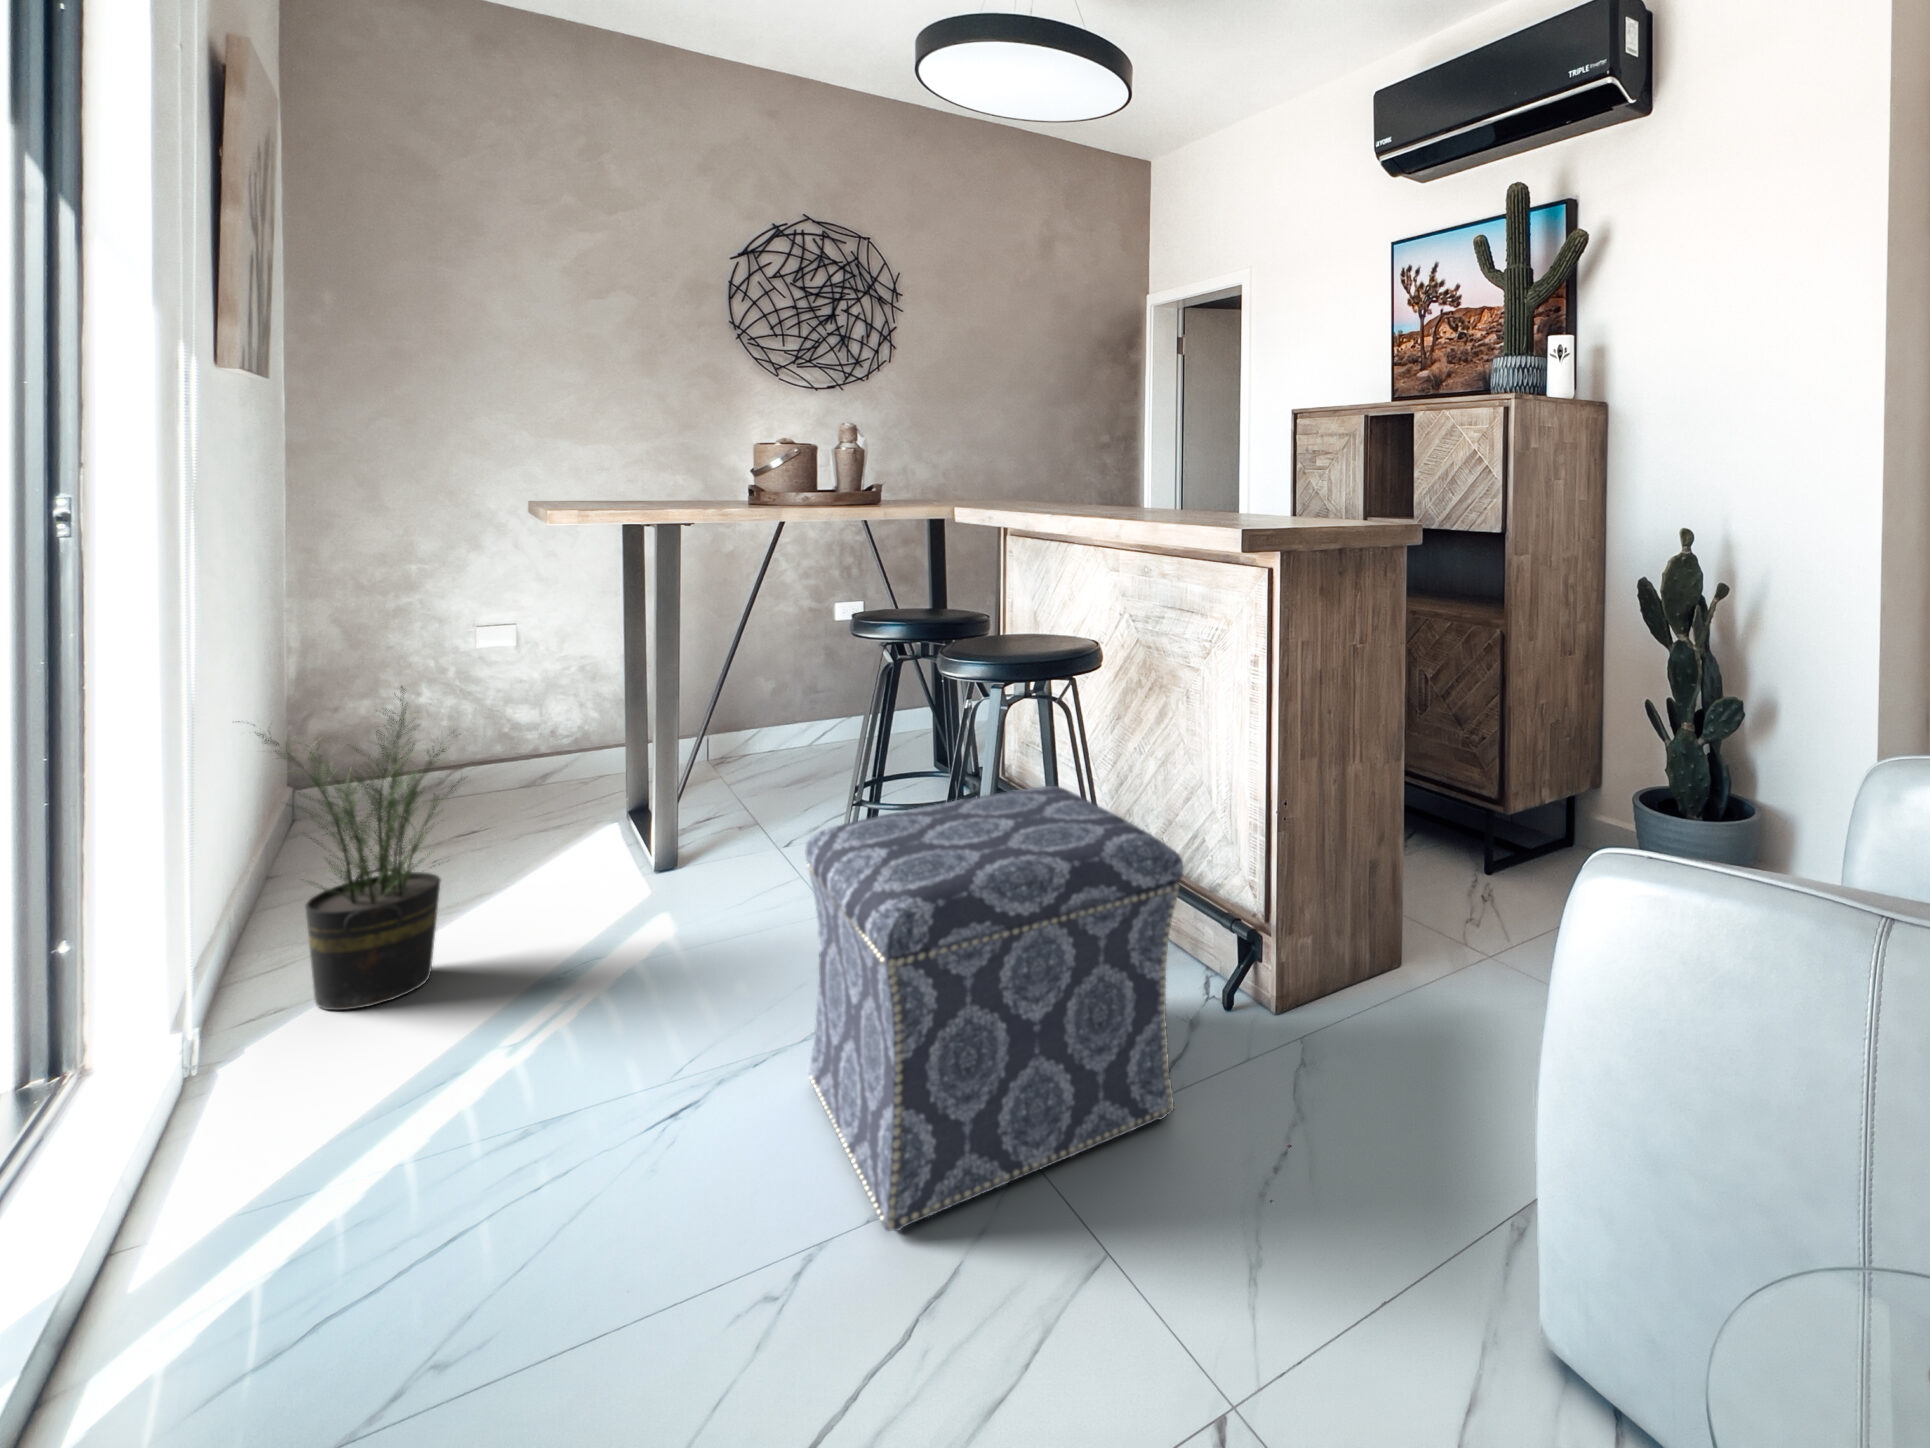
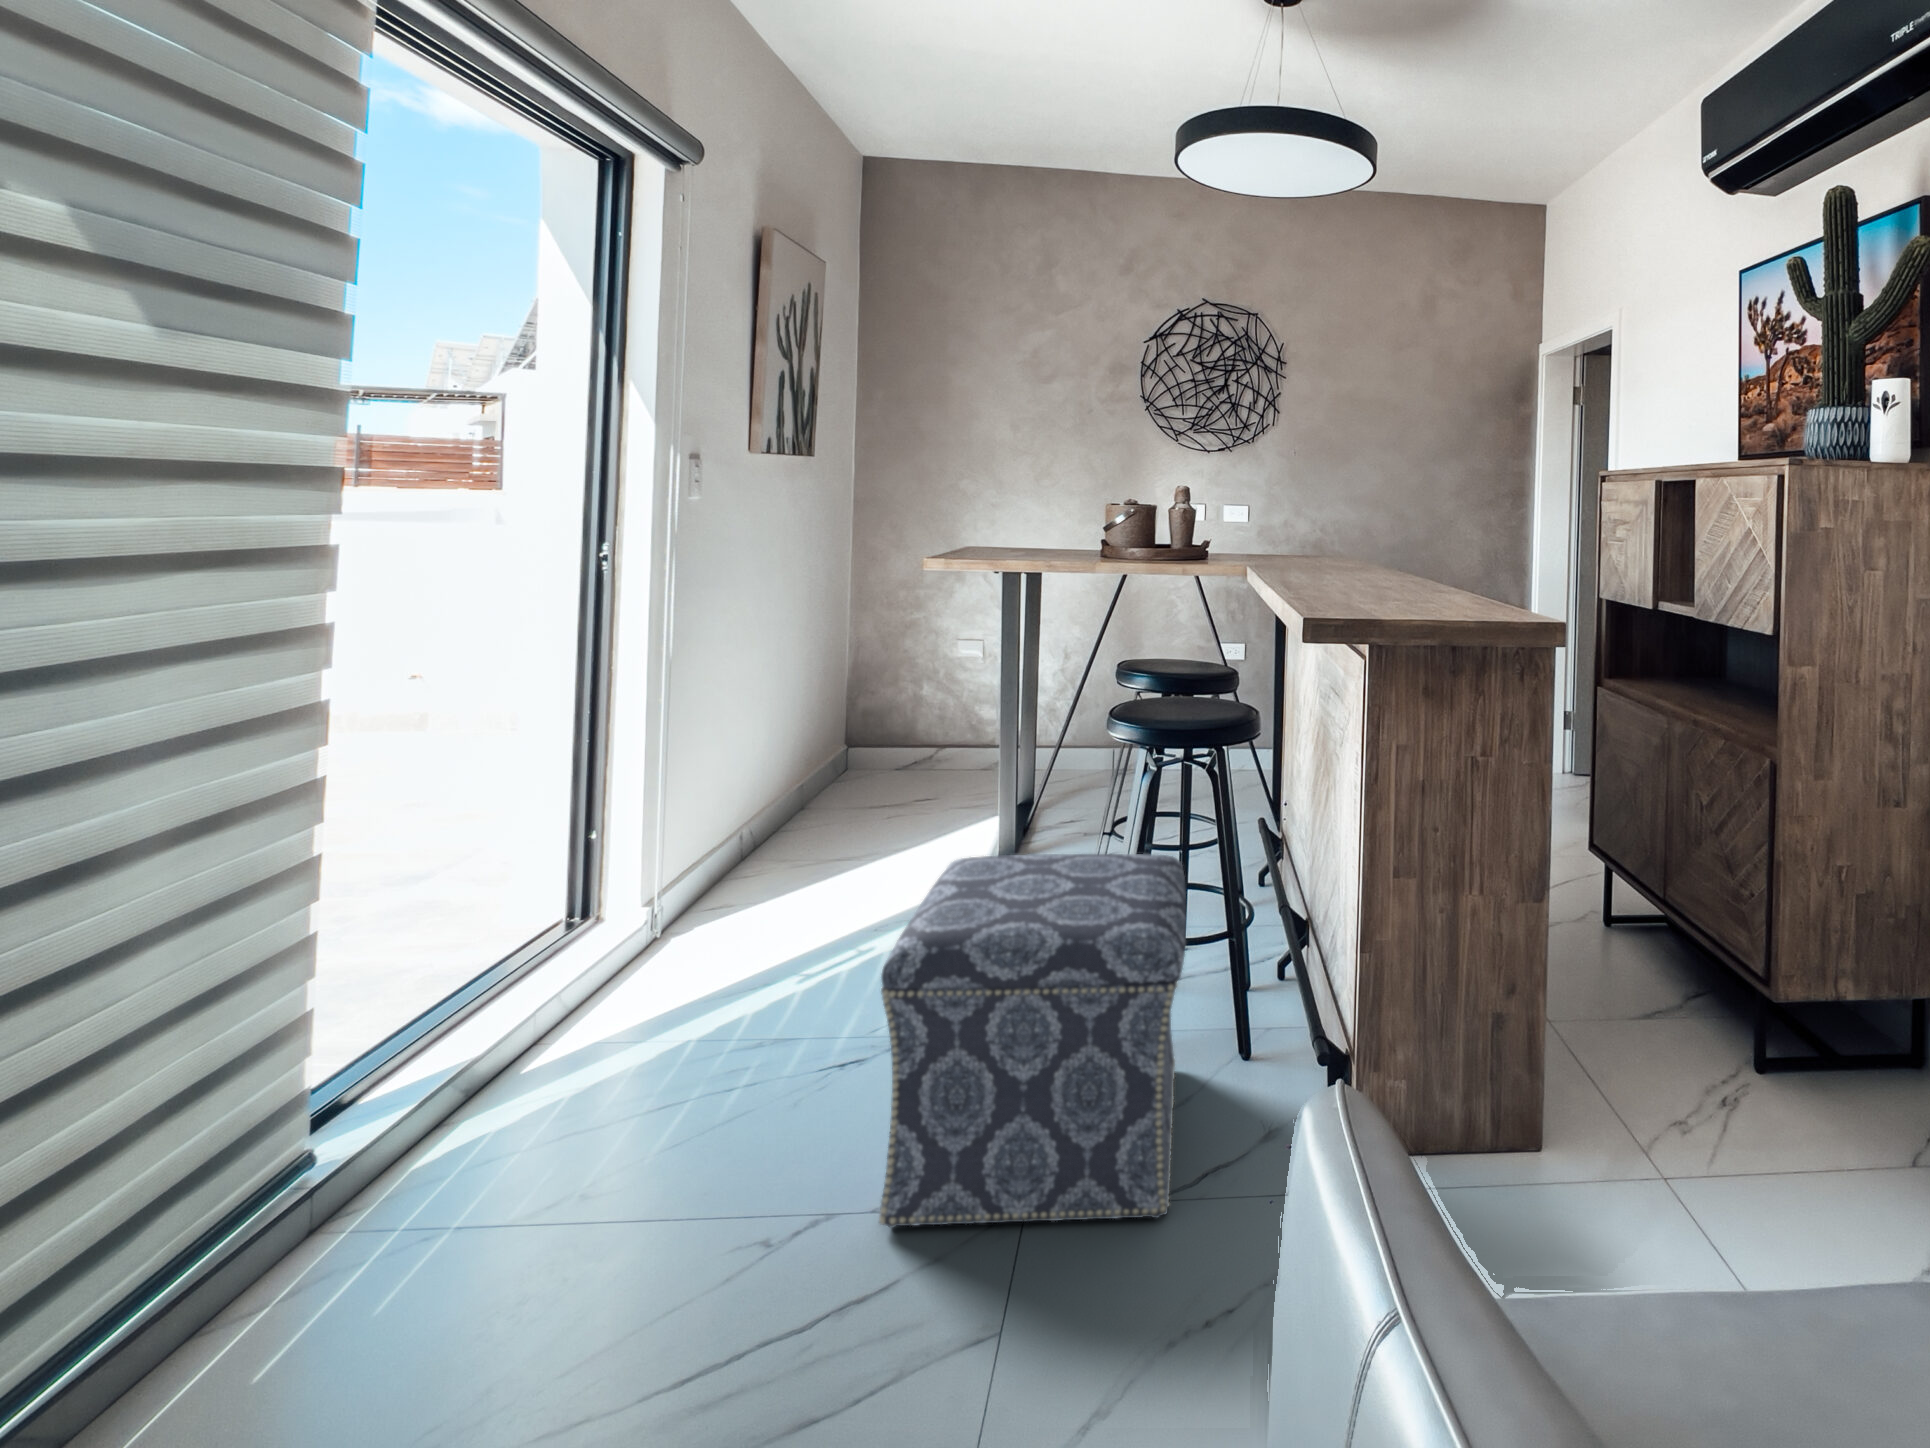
potted plant: present [238,686,467,1010] -> none [718,688,866,918]

